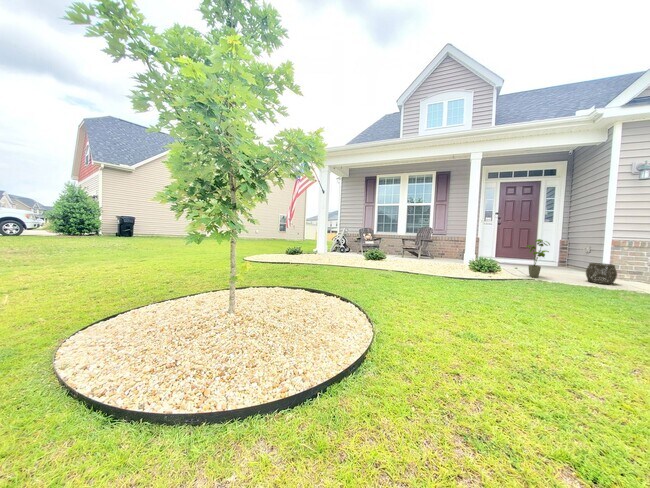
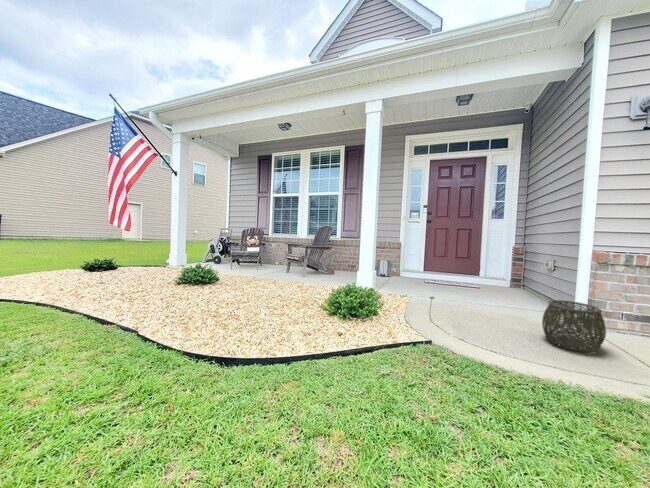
house plant: present [526,239,550,277] -> none [431,250,474,327]

